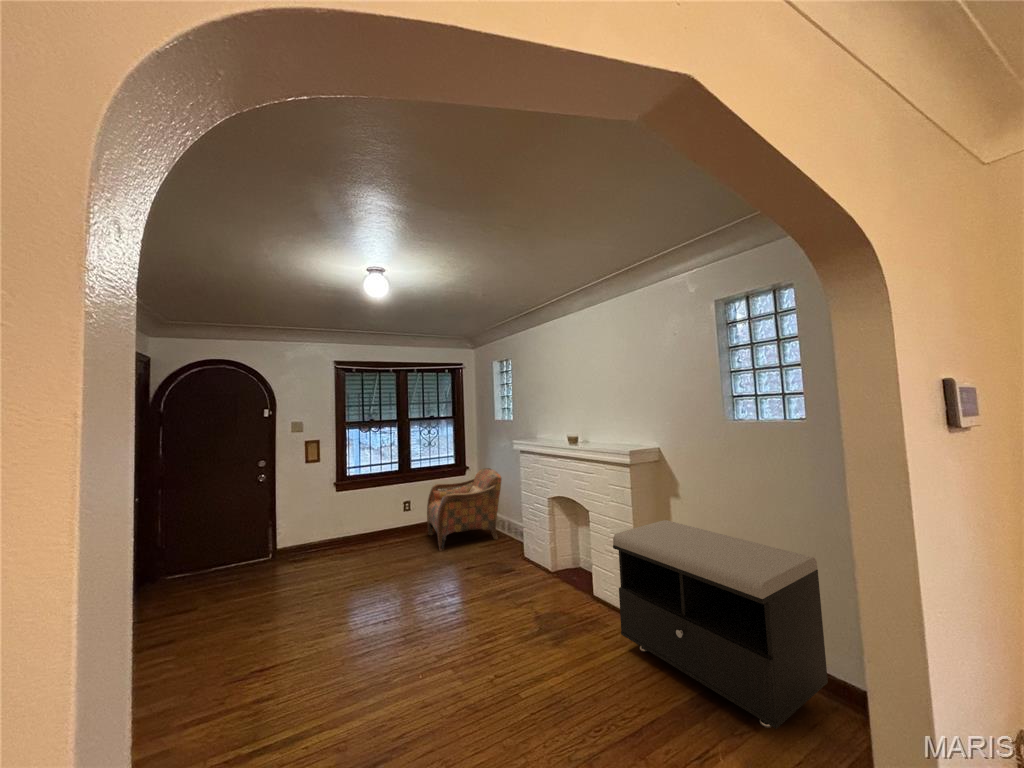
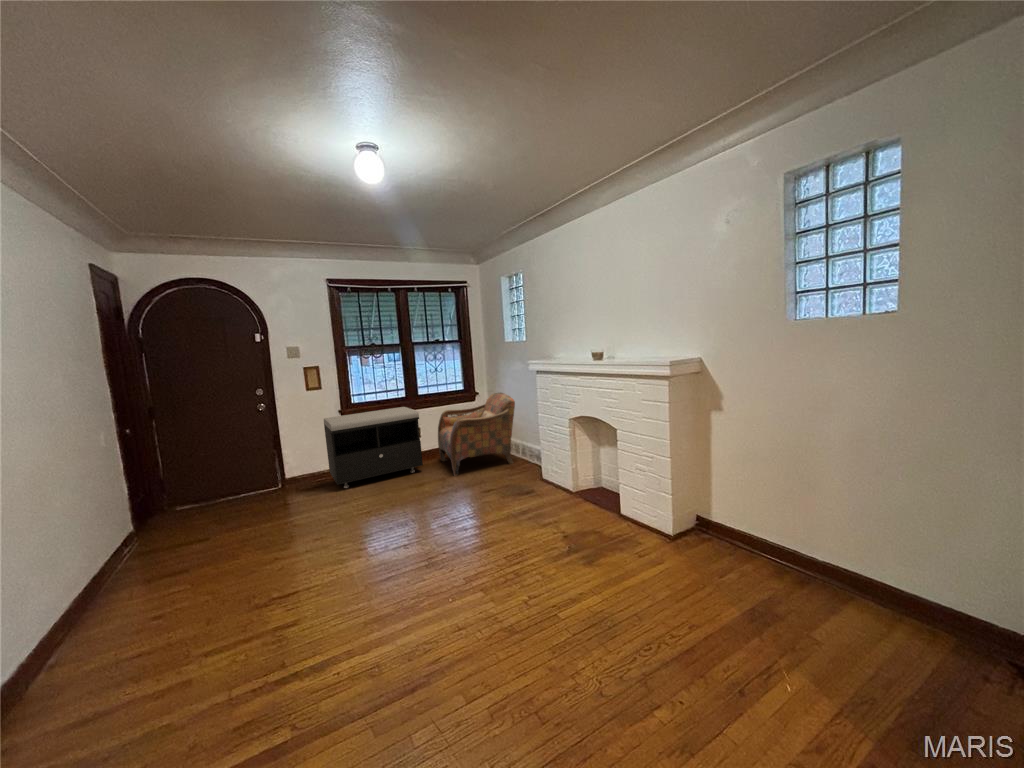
storage bench: present [613,520,828,729] -> present [324,407,423,488]

